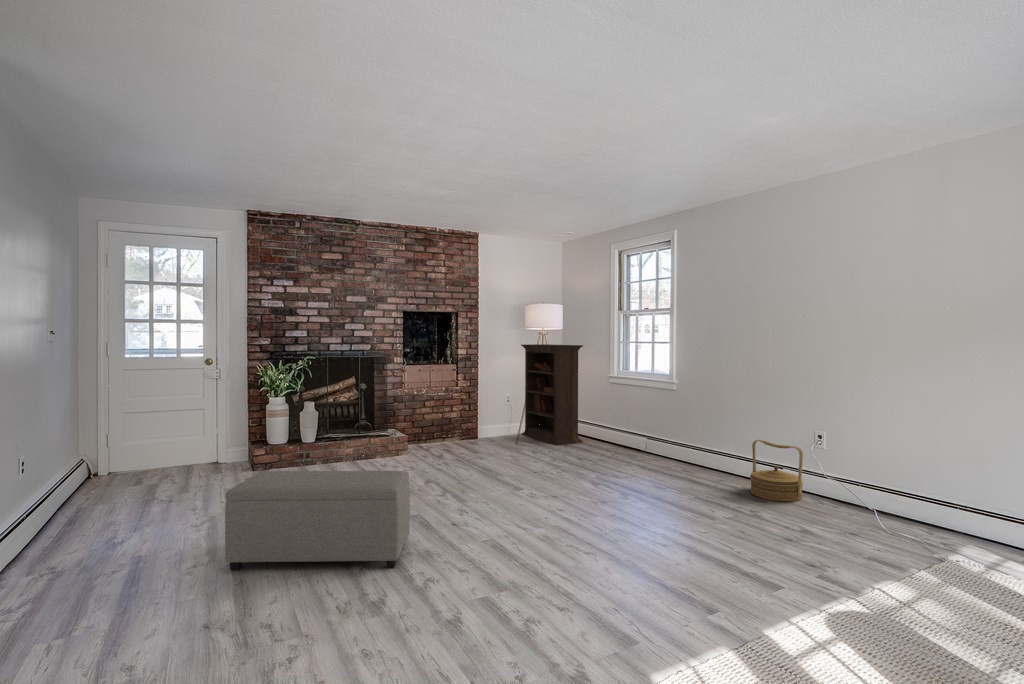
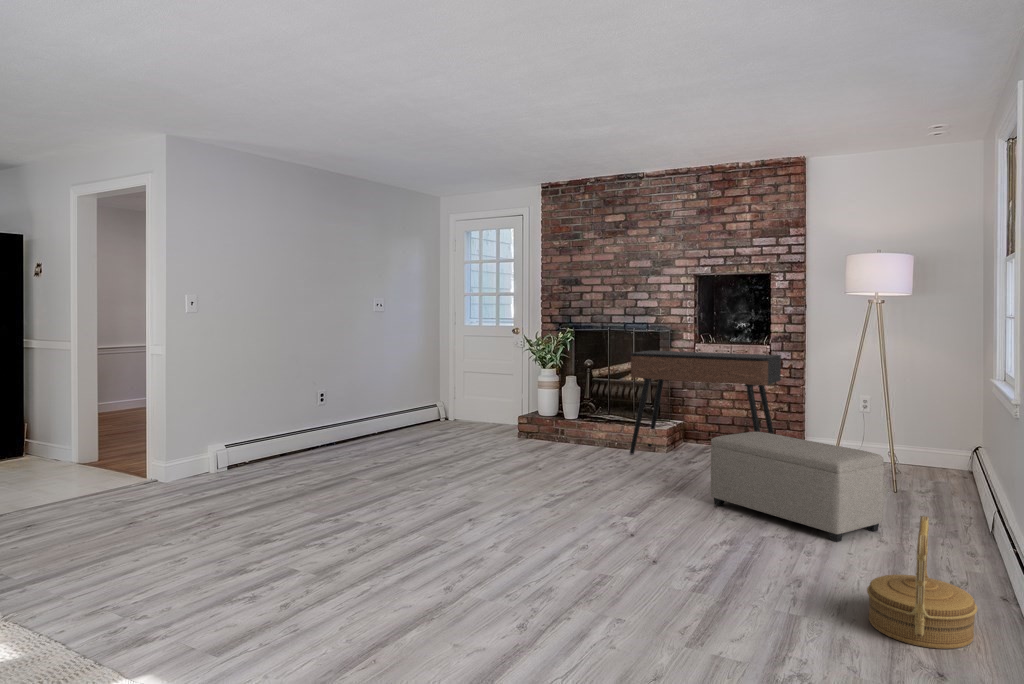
bookcase: present [521,344,583,445] -> none [867,320,934,489]
console table: none [388,370,502,462] -> present [630,351,781,454]
ottoman: present [225,471,410,570] -> present [711,432,884,542]

